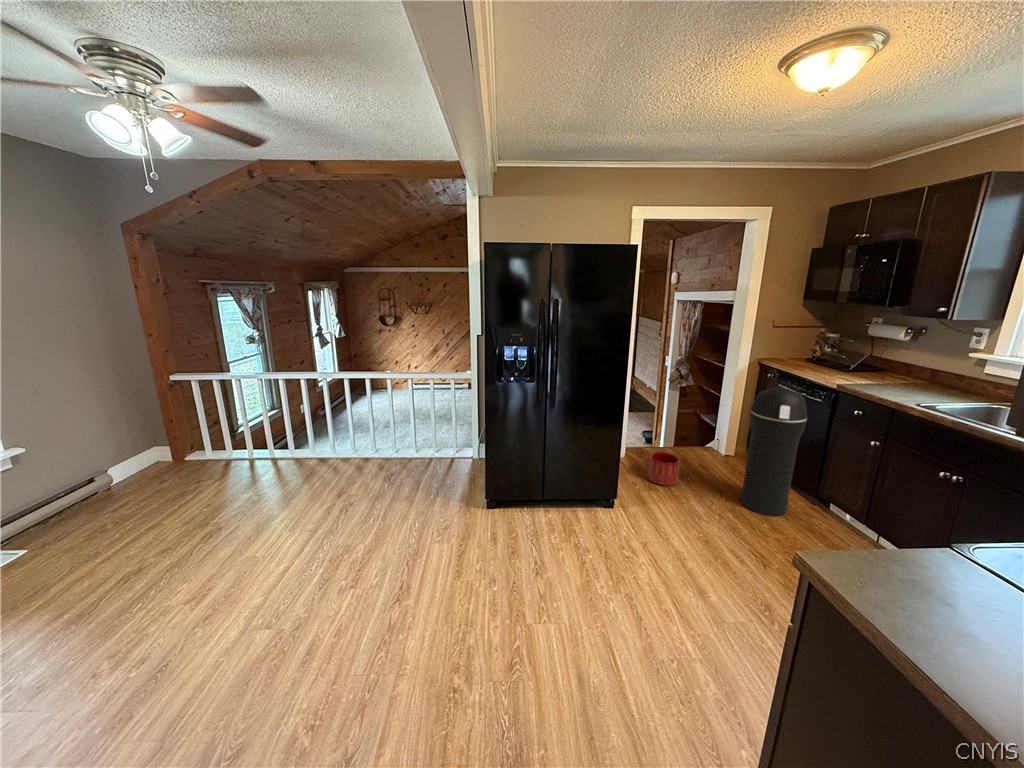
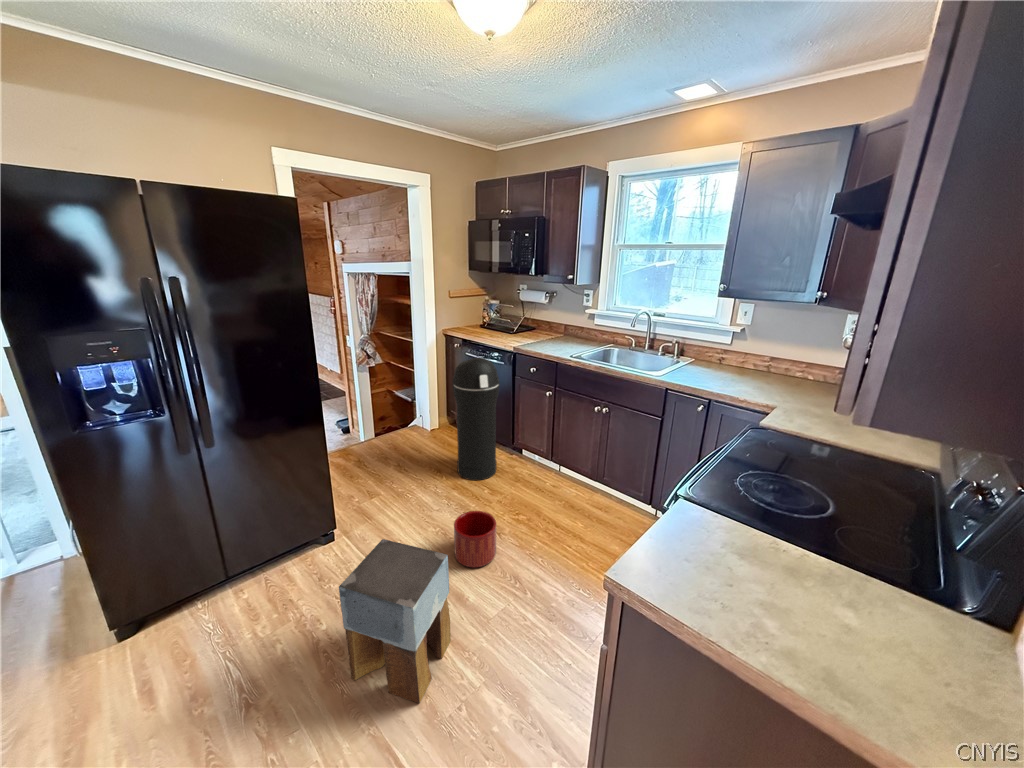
planter: present [648,452,680,486] -> present [454,511,496,567]
stool: none [600,506,691,636] -> present [339,539,451,703]

